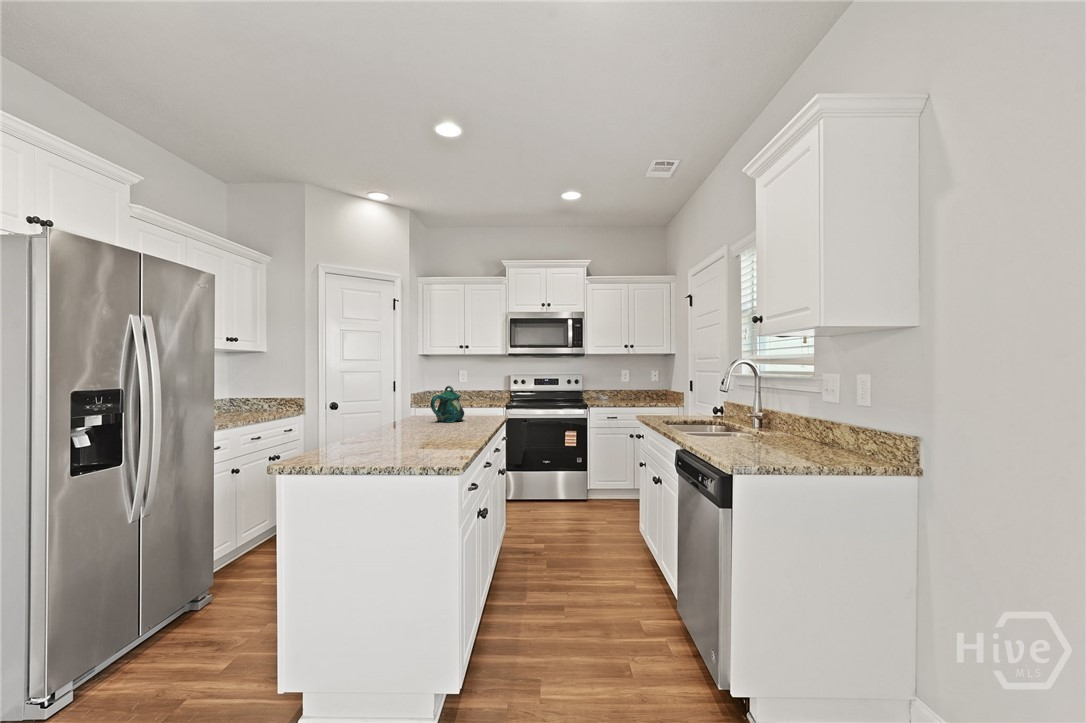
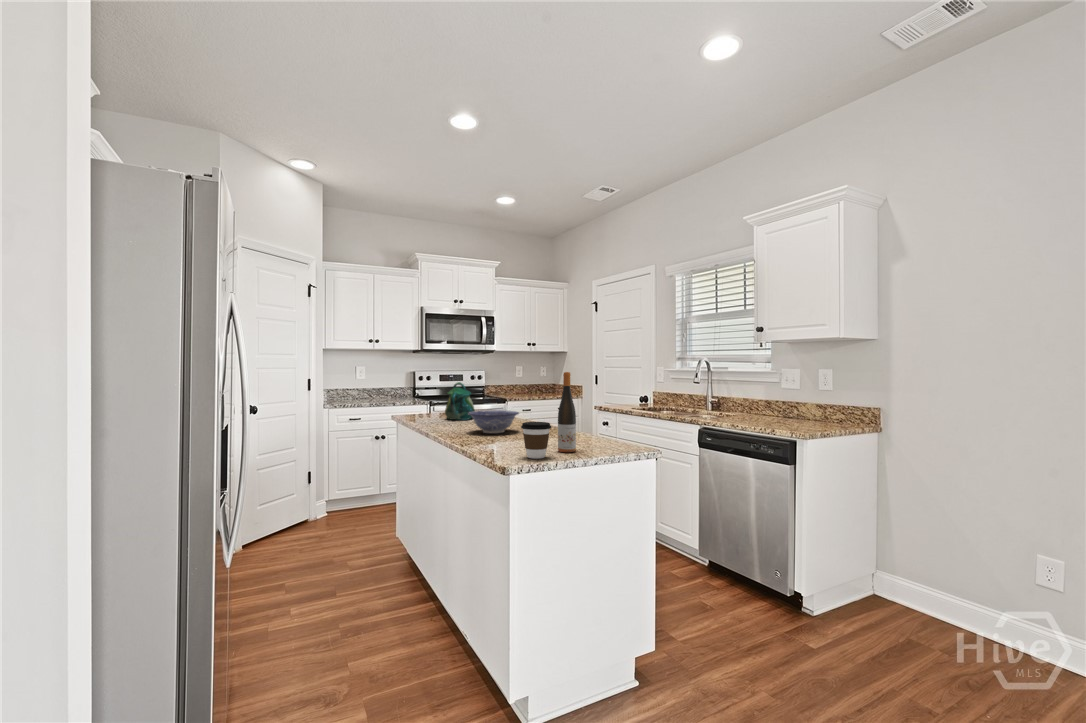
wine bottle: none [365,377,385,460] -> present [558,372,576,452]
decorative bowl: none [387,414,439,436] -> present [468,410,519,433]
coffee cup: none [310,426,343,462] -> present [521,422,551,459]

